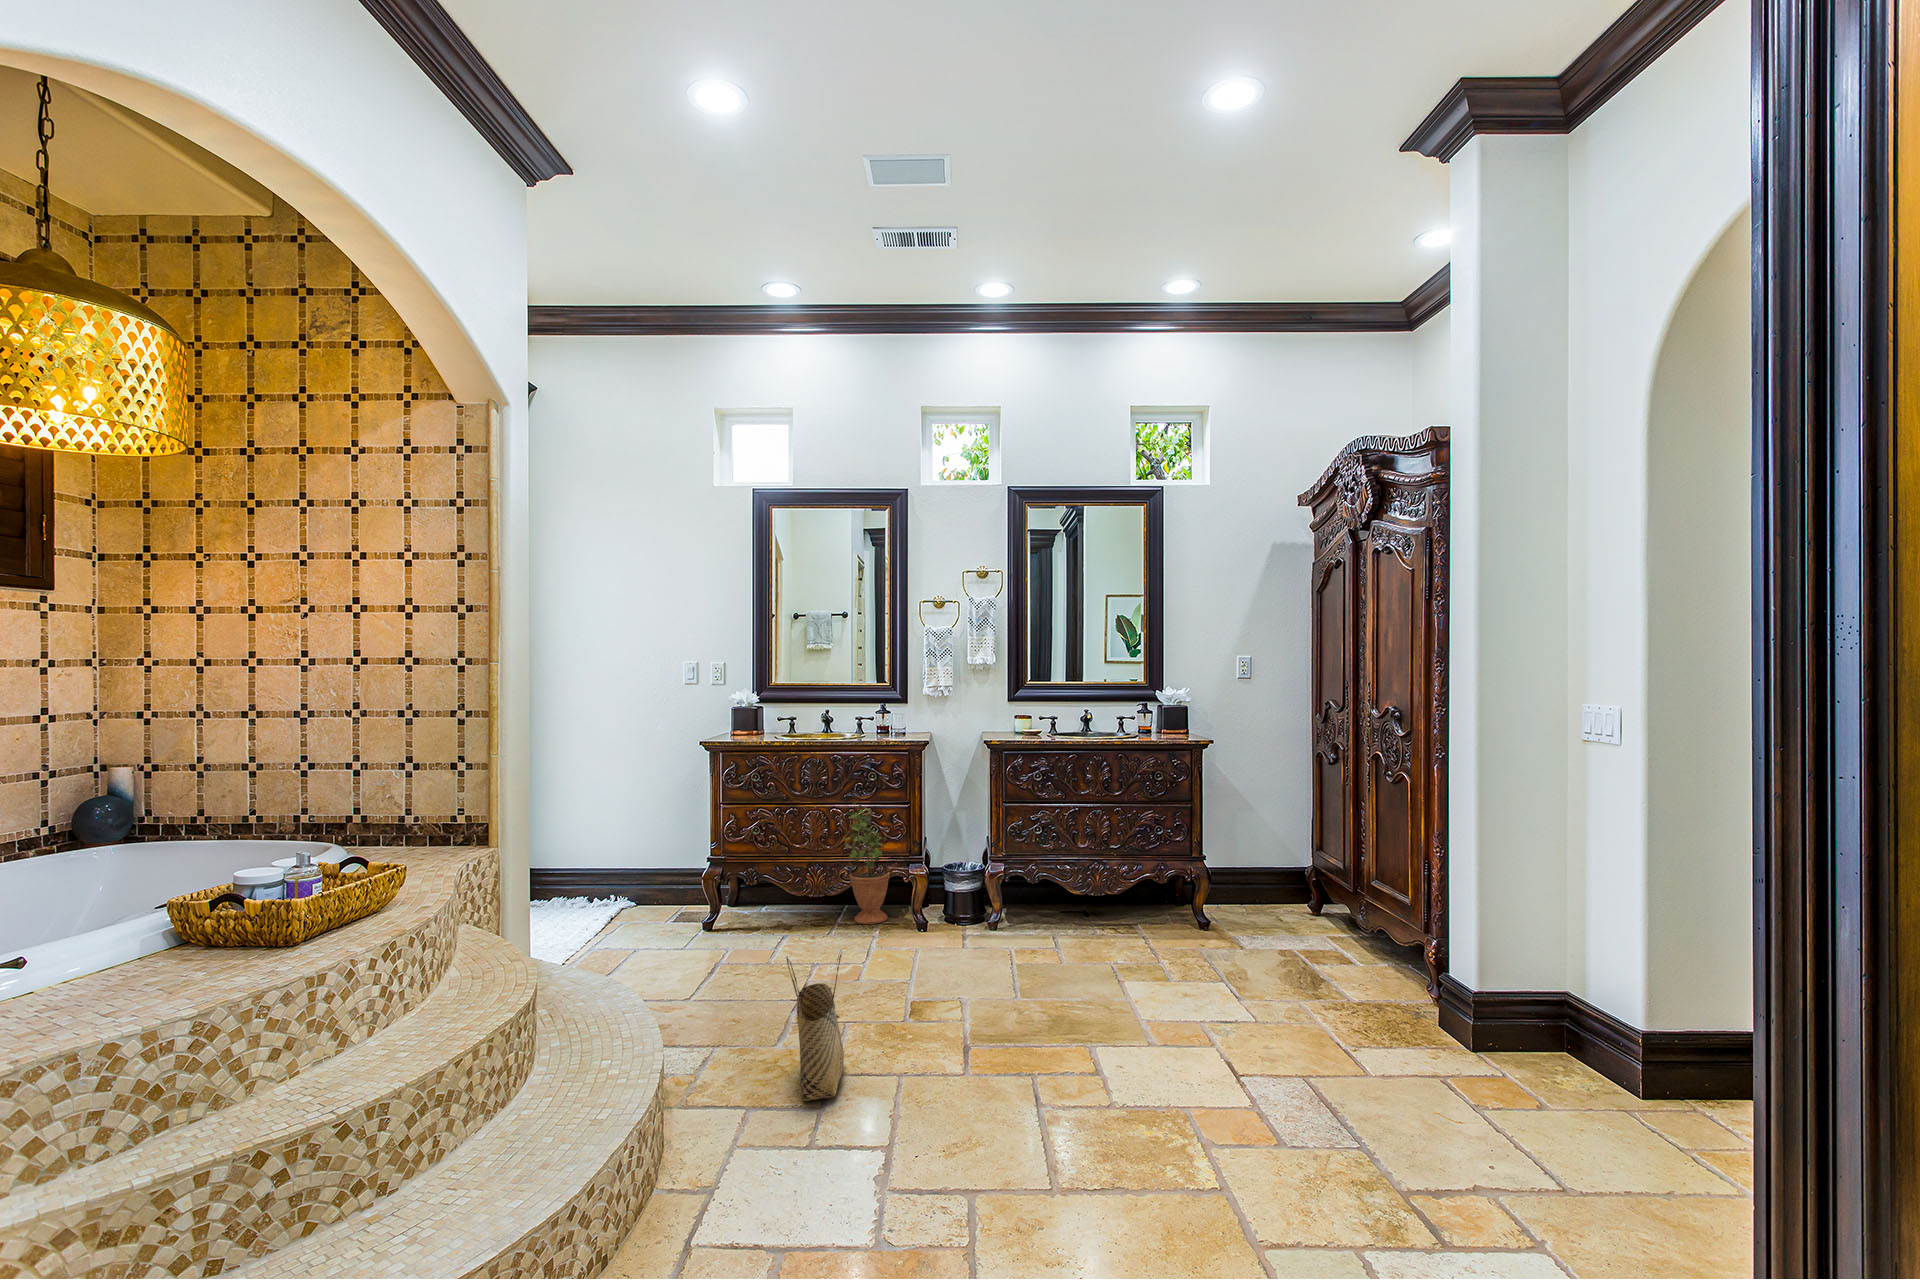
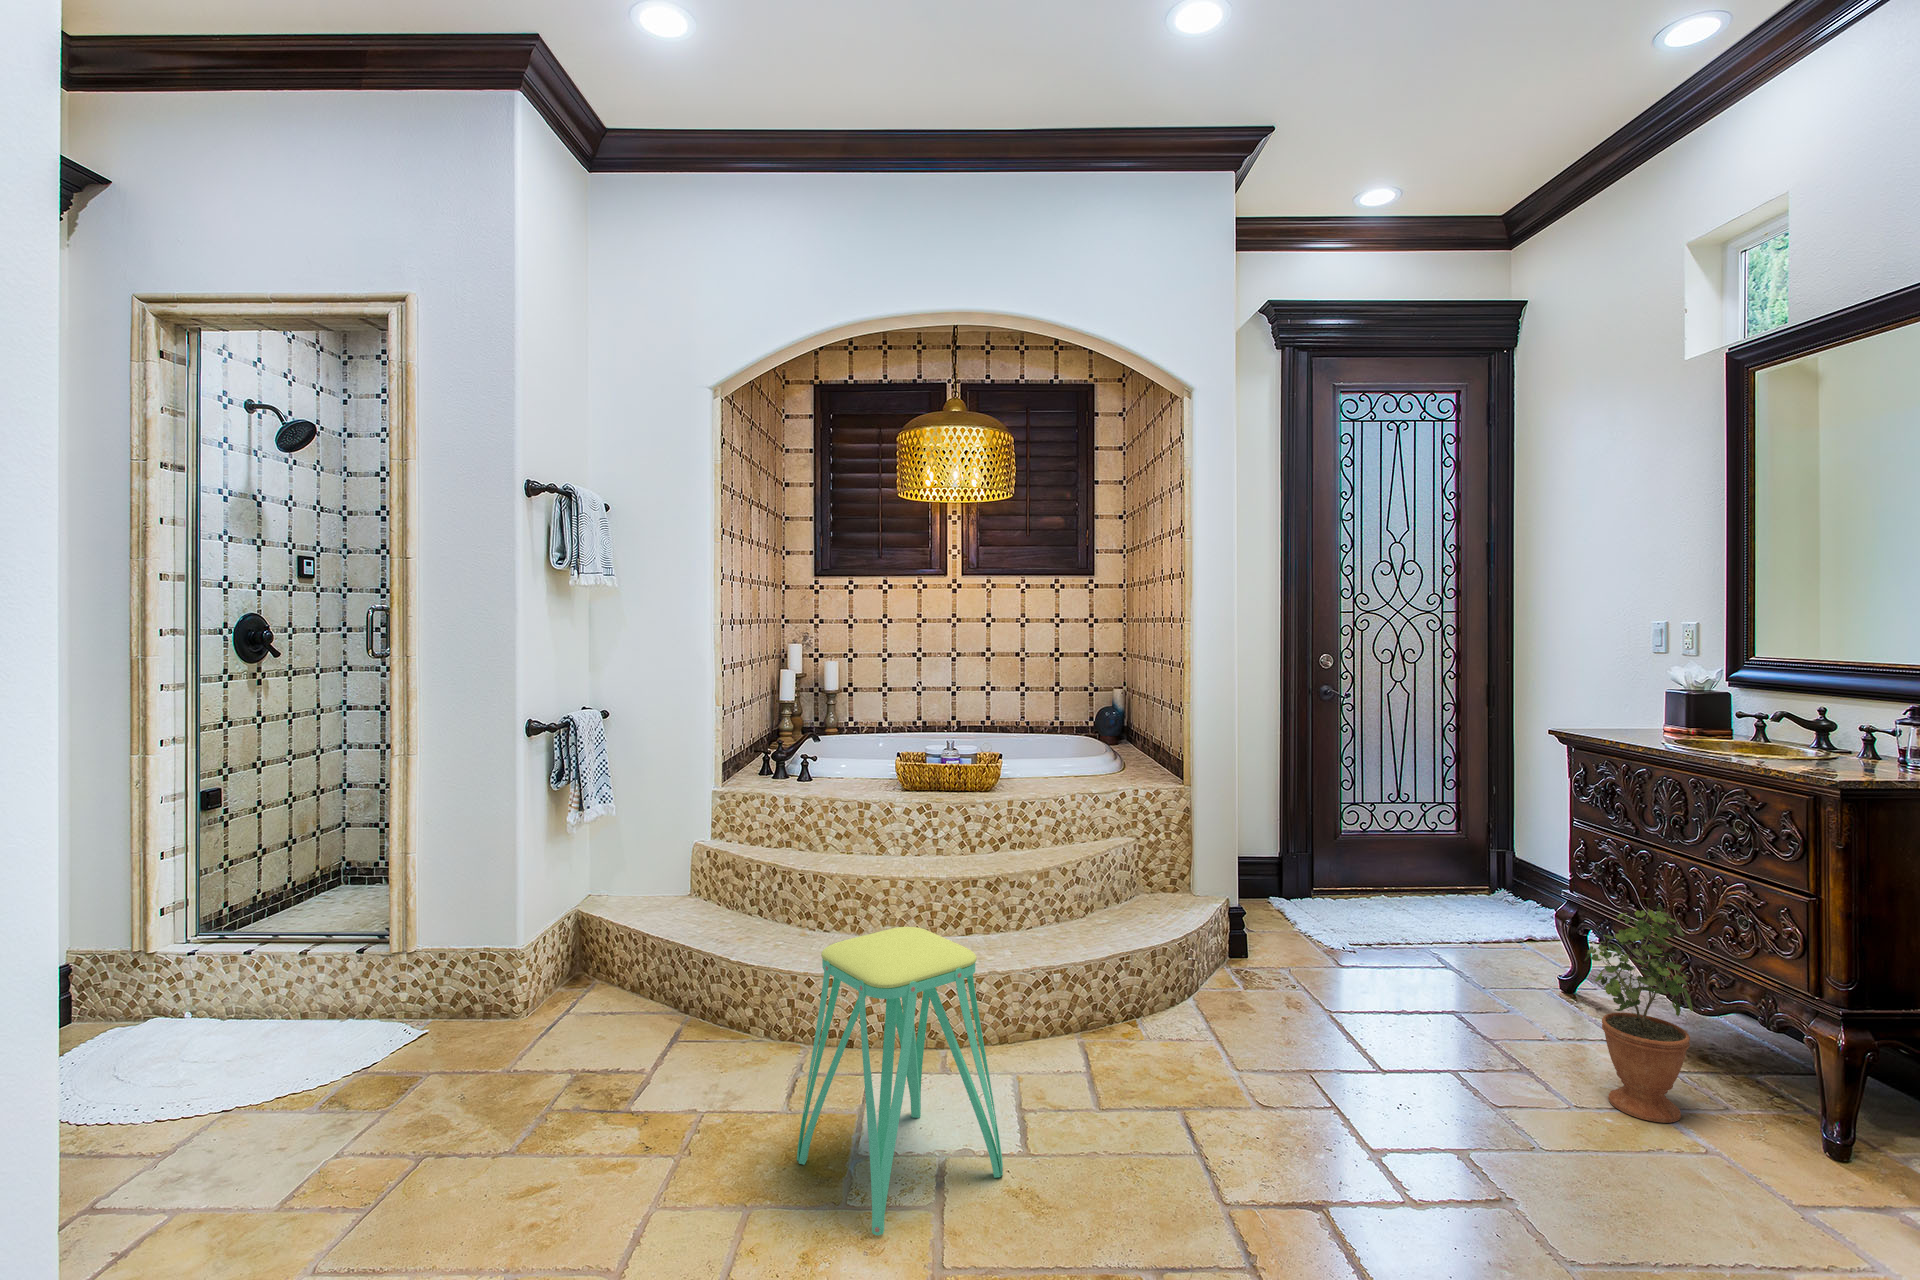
stool: none [853,920,1052,1216] -> present [797,927,1003,1235]
woven basket: present [786,950,844,1101] -> none [1001,946,1100,1095]

